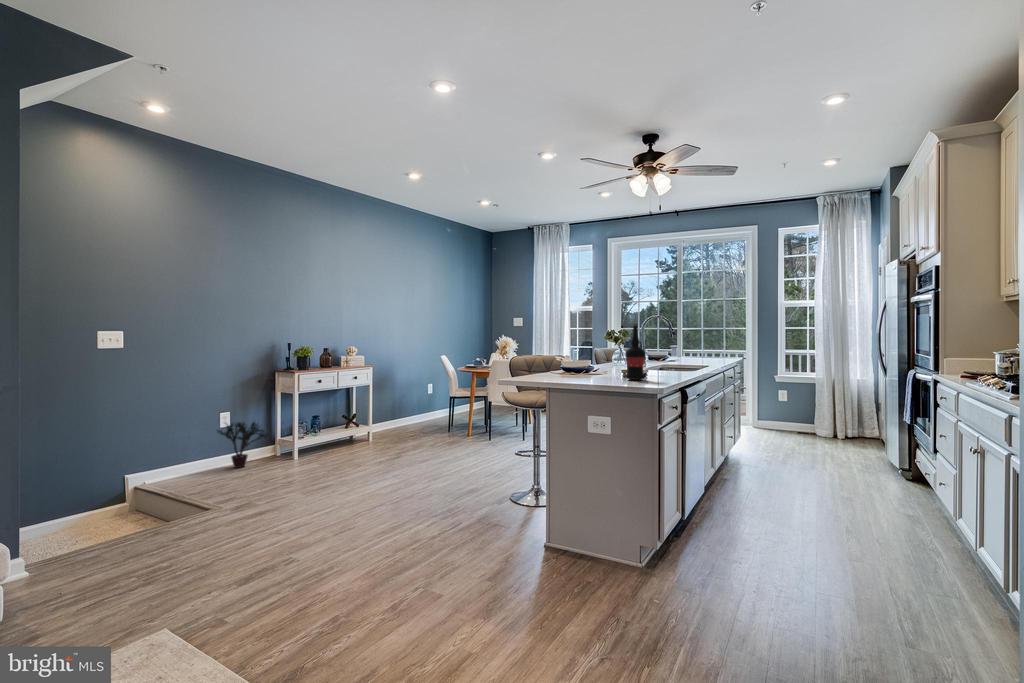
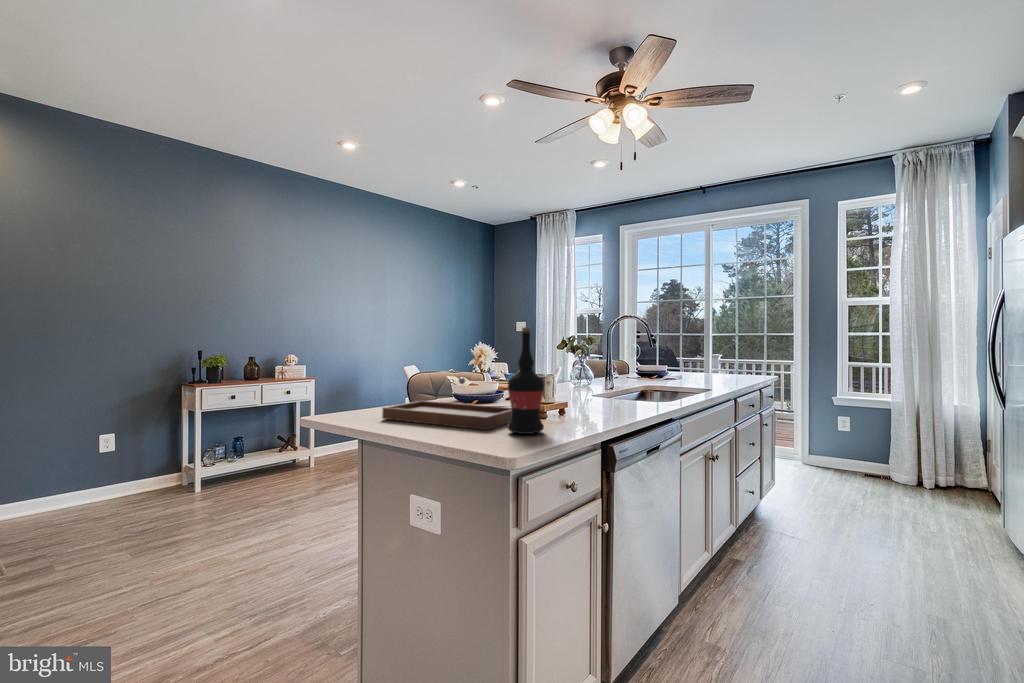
tray: none [541,353,618,380] -> present [382,377,511,430]
potted plant: present [217,422,267,468] -> none [79,446,149,507]

